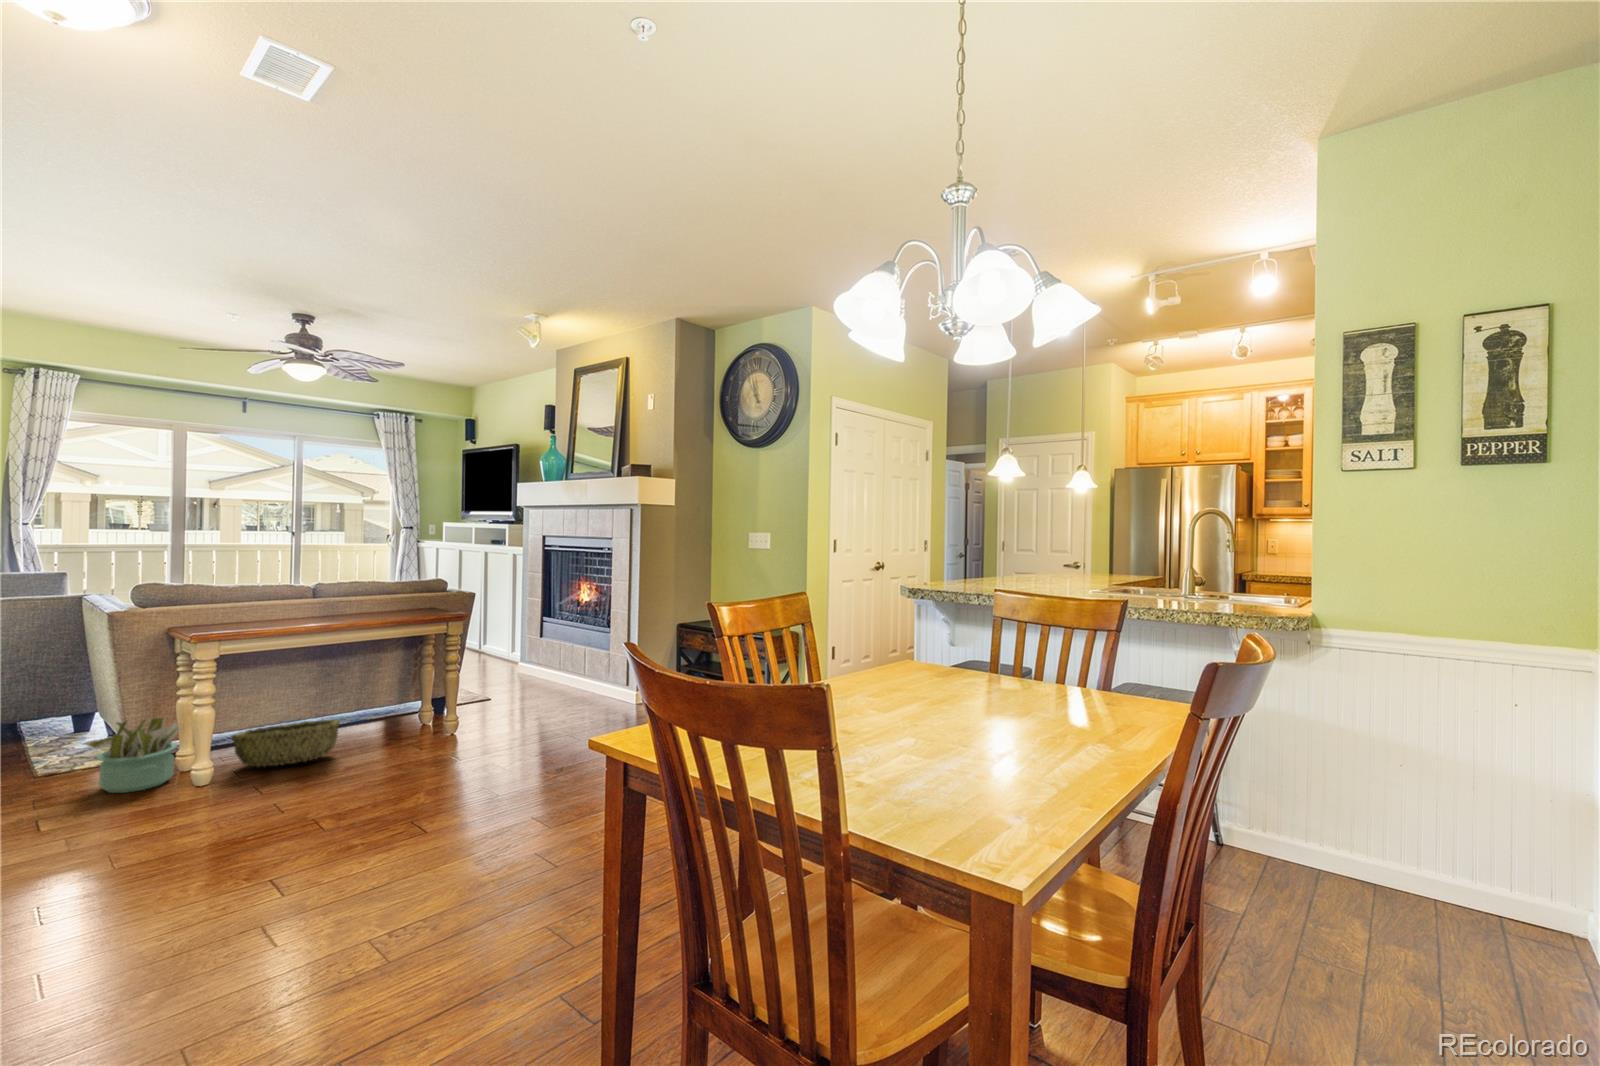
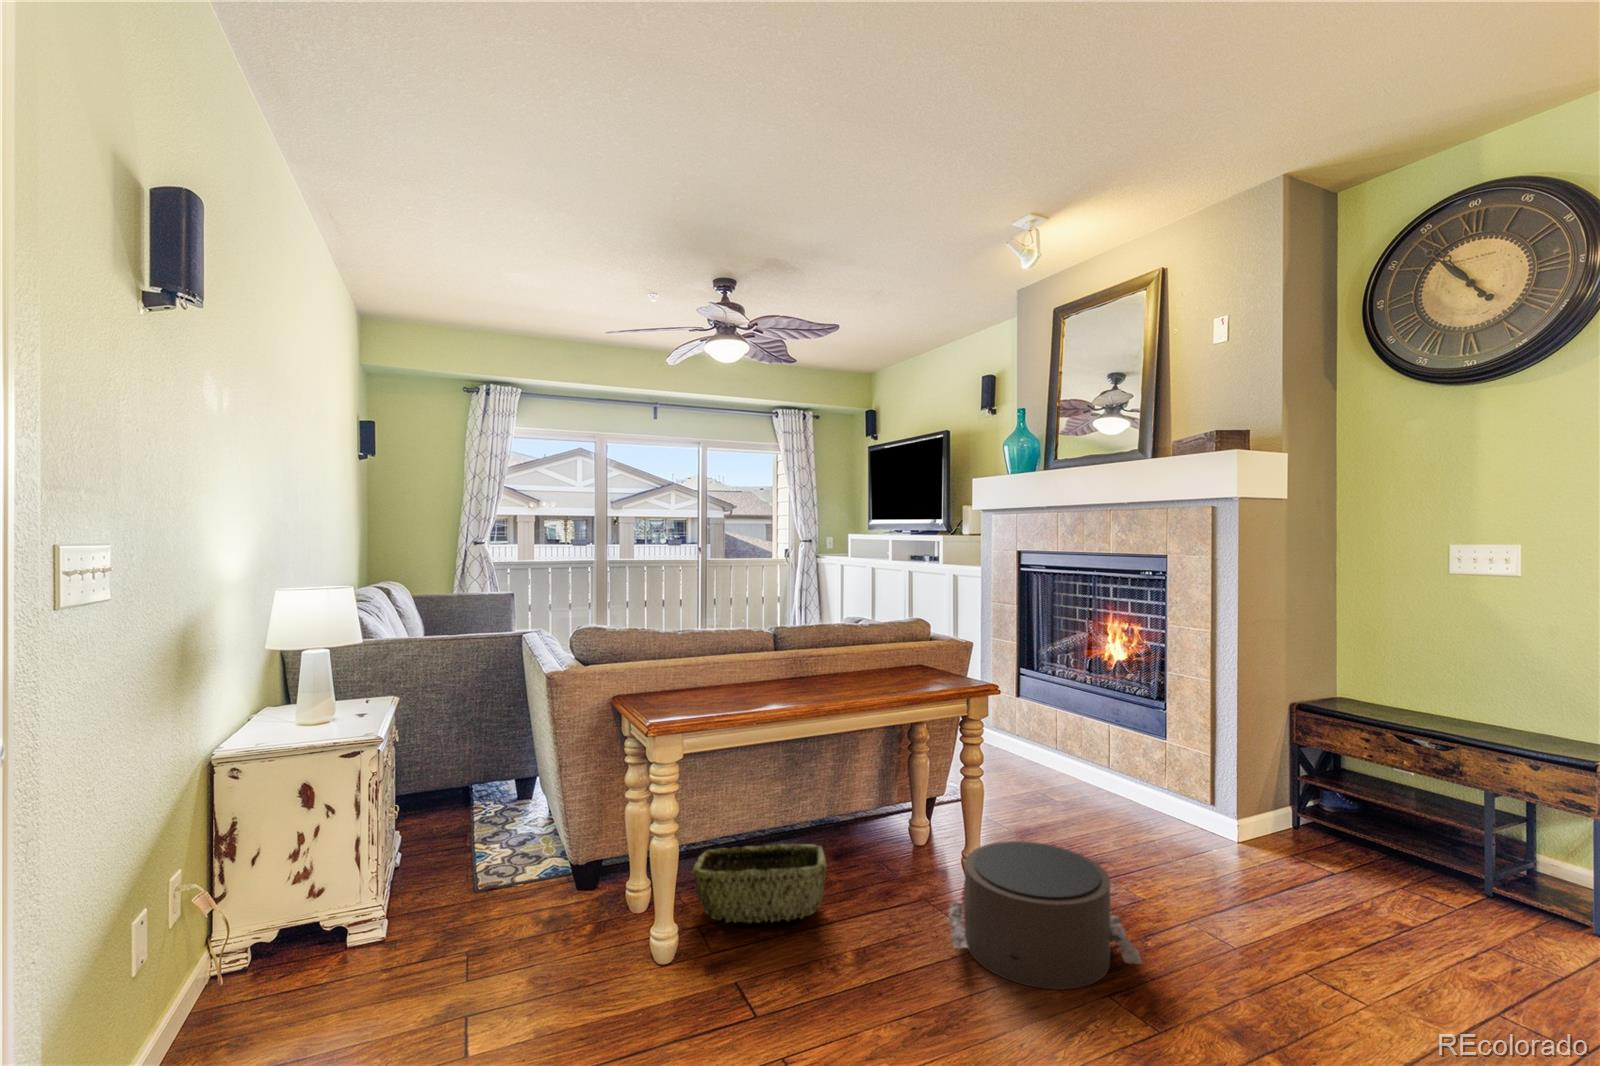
pouf: none [410,701,522,768] -> present [949,841,1142,990]
decorative plant: present [84,717,180,793] -> none [520,823,631,949]

